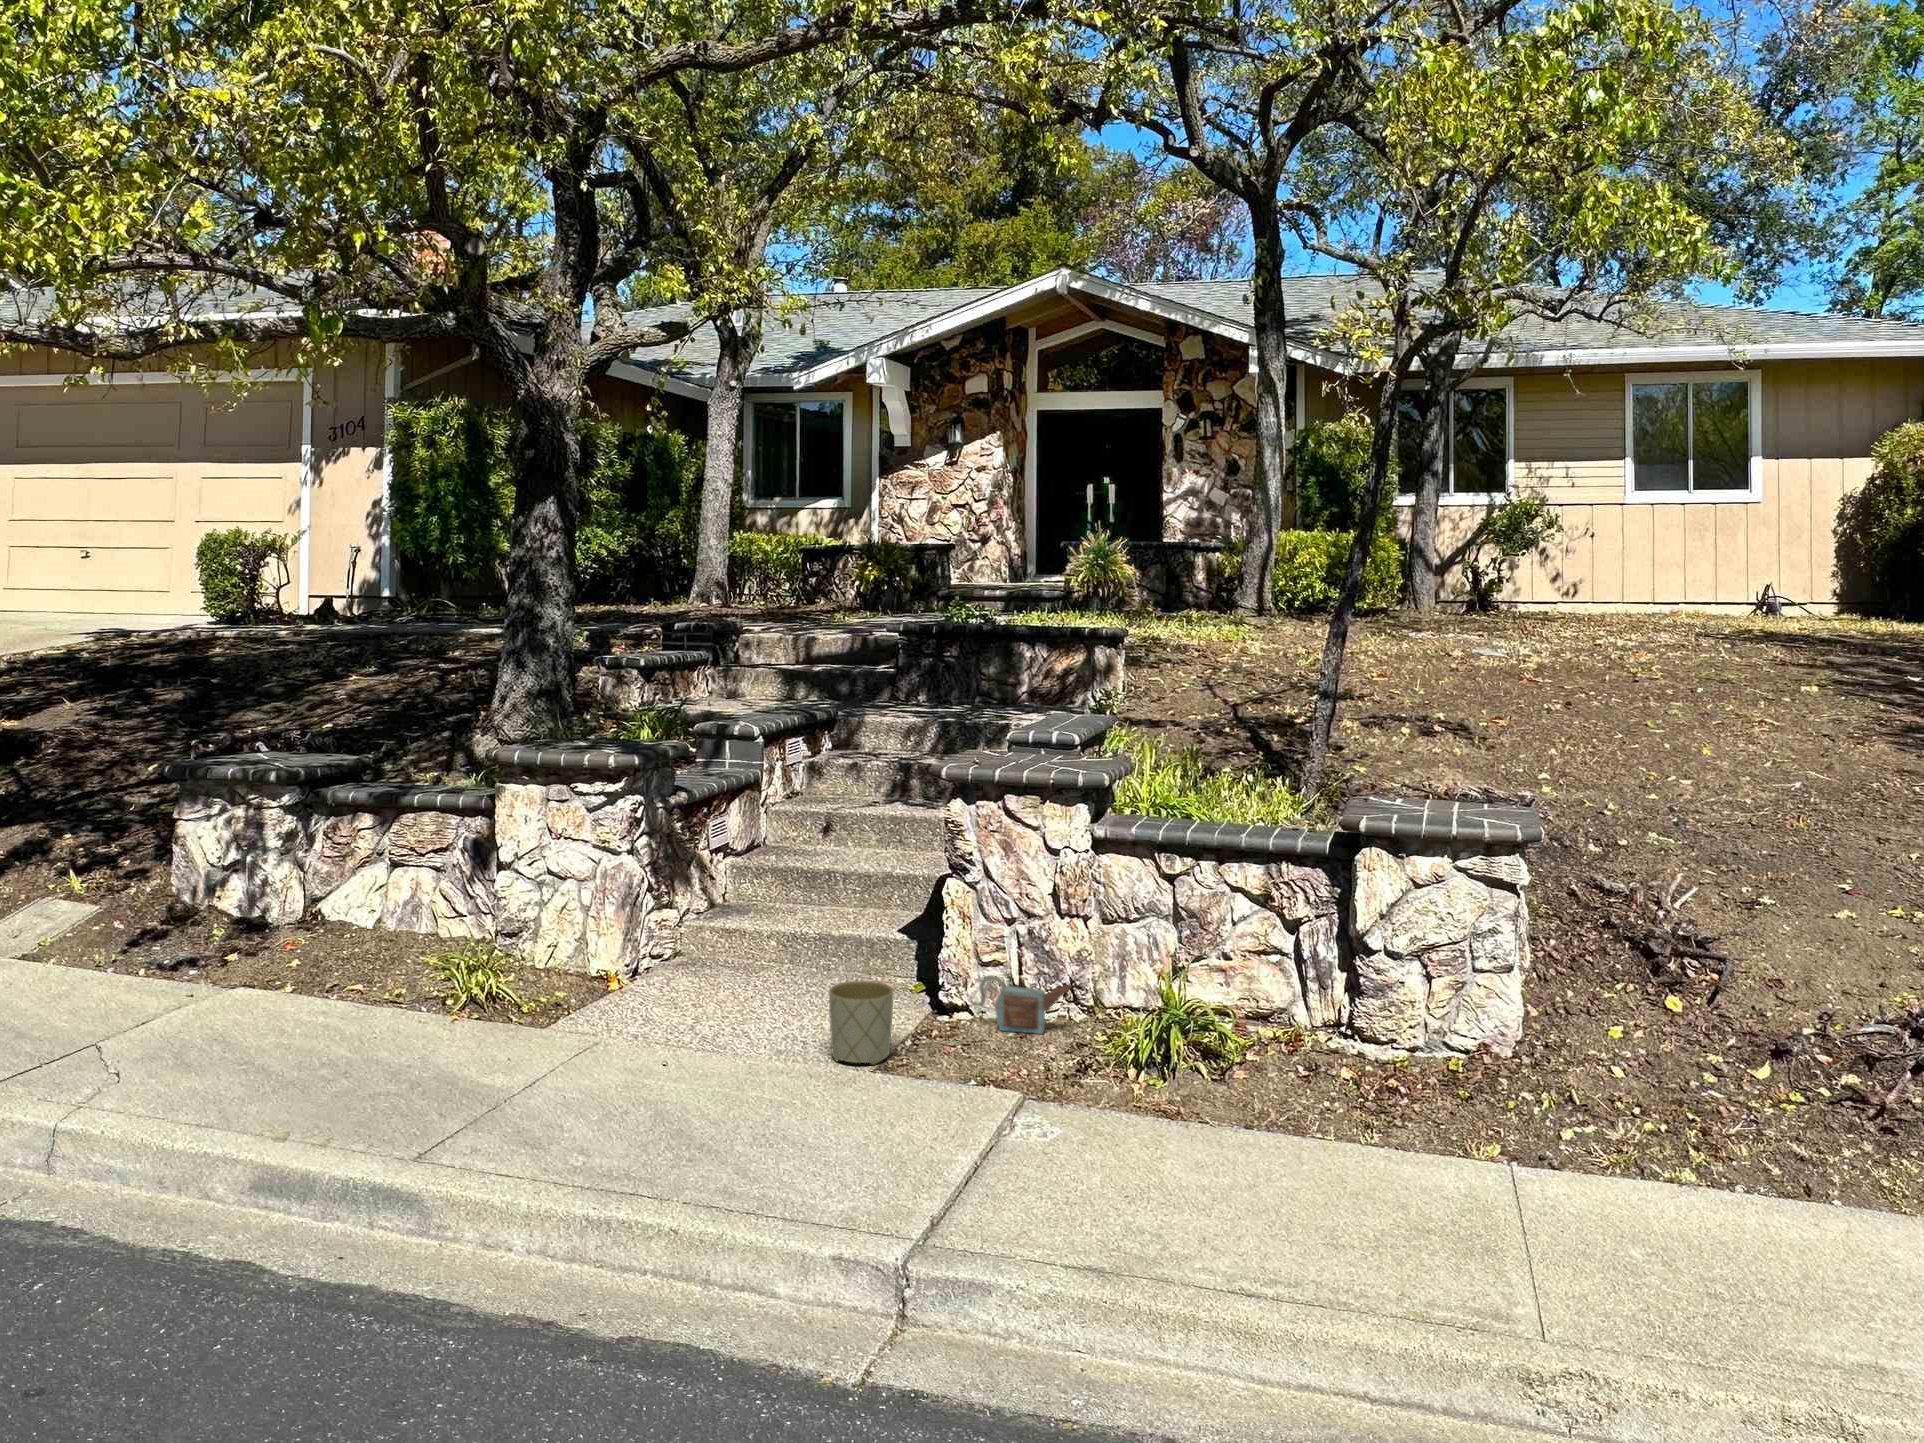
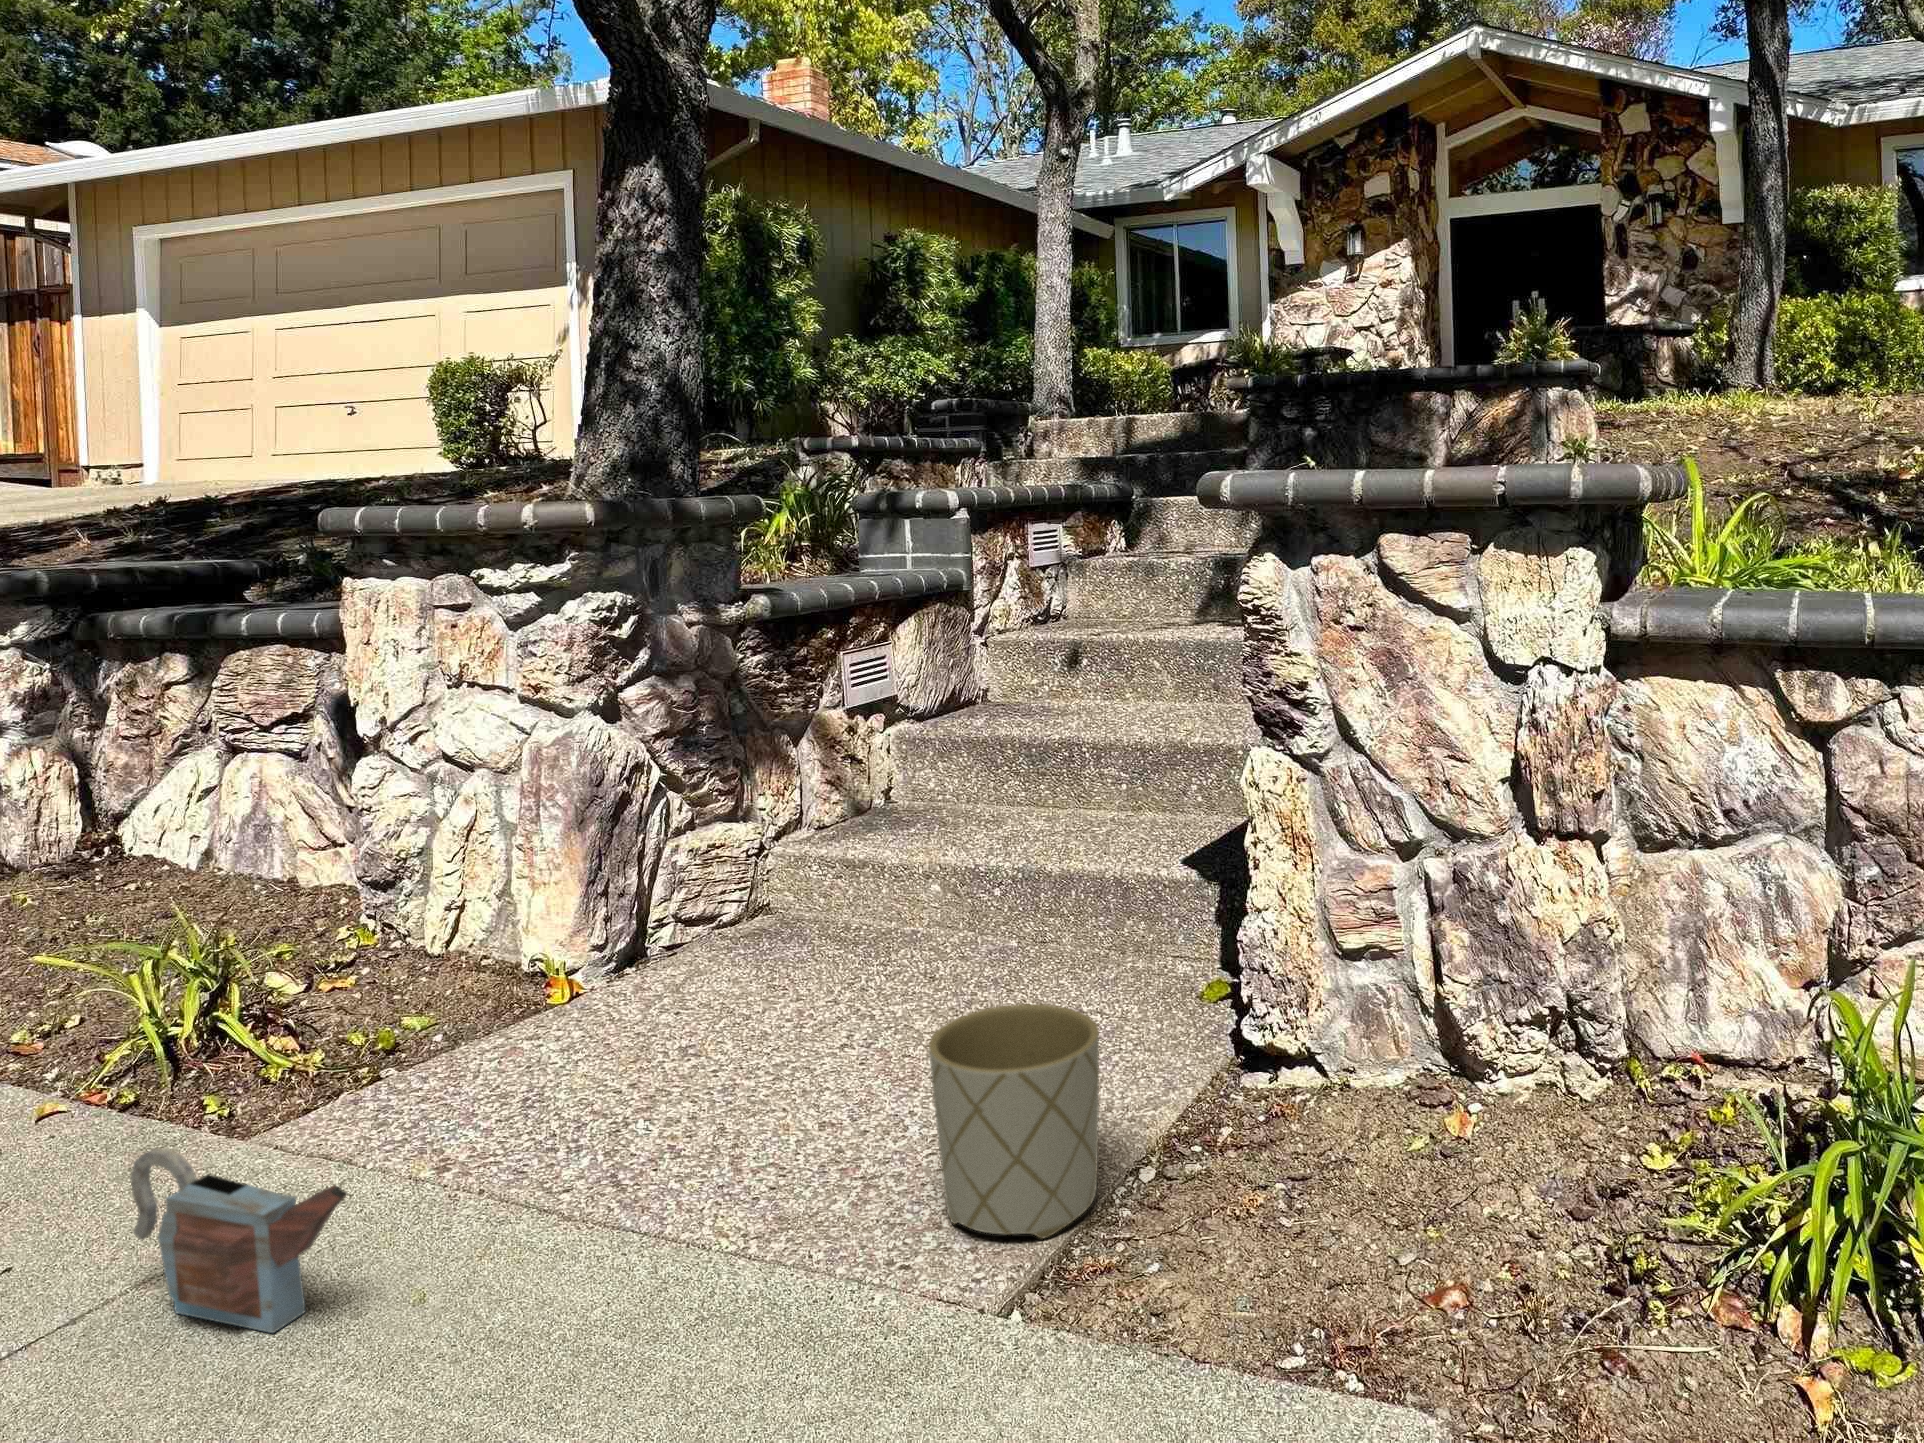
watering can: present [979,975,1071,1034] -> present [130,1148,347,1333]

